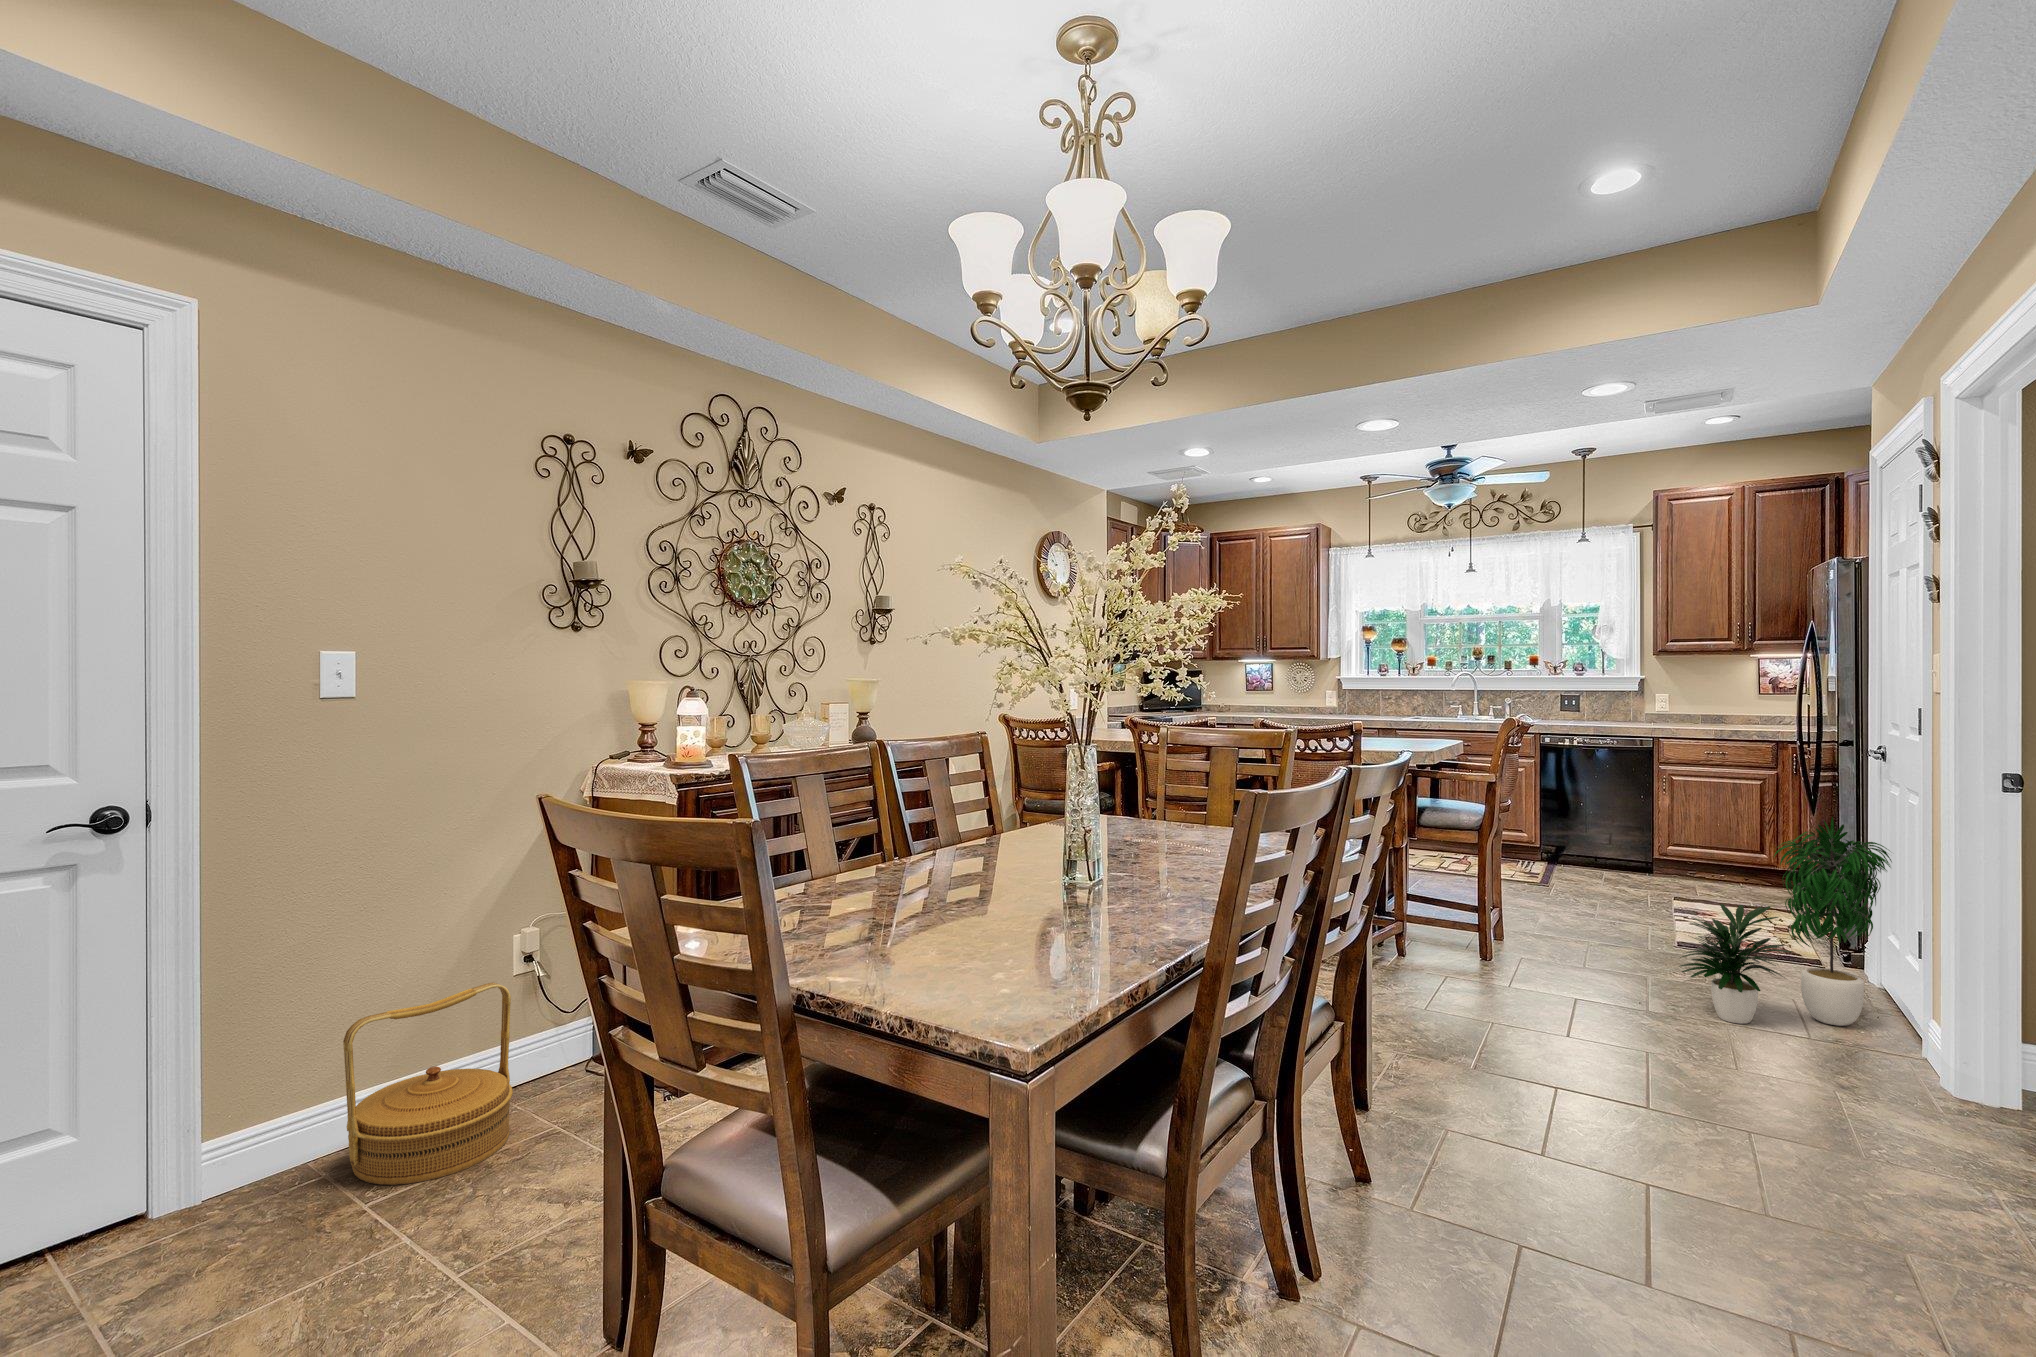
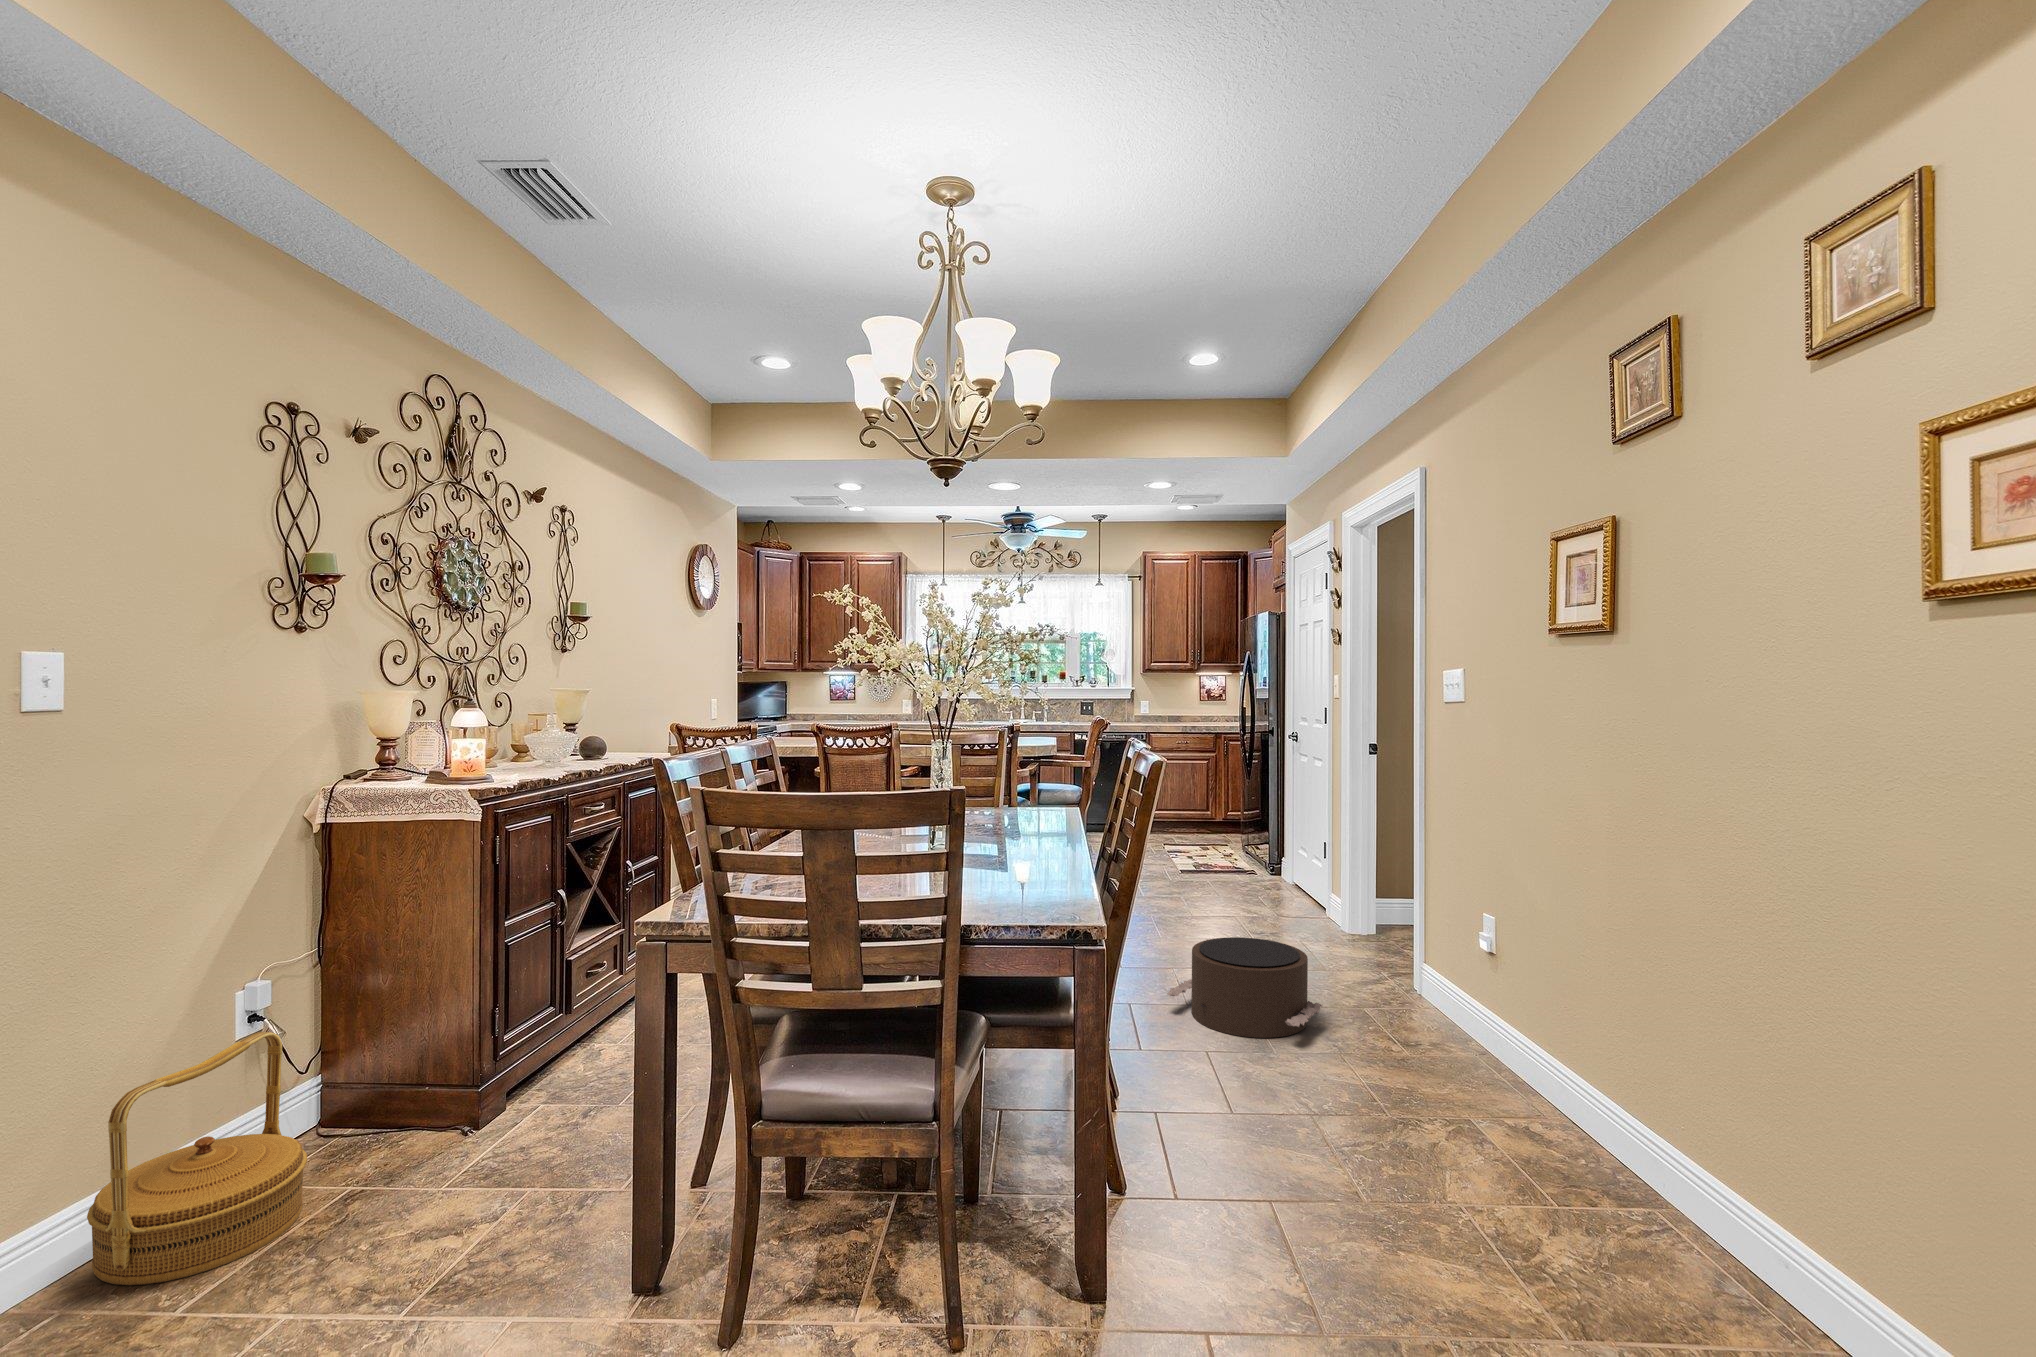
potted plant: present [1679,817,1892,1026] -> none [1210,777,1317,915]
pouf: none [1489,1058,1766,1245] -> present [1167,937,1322,1038]

